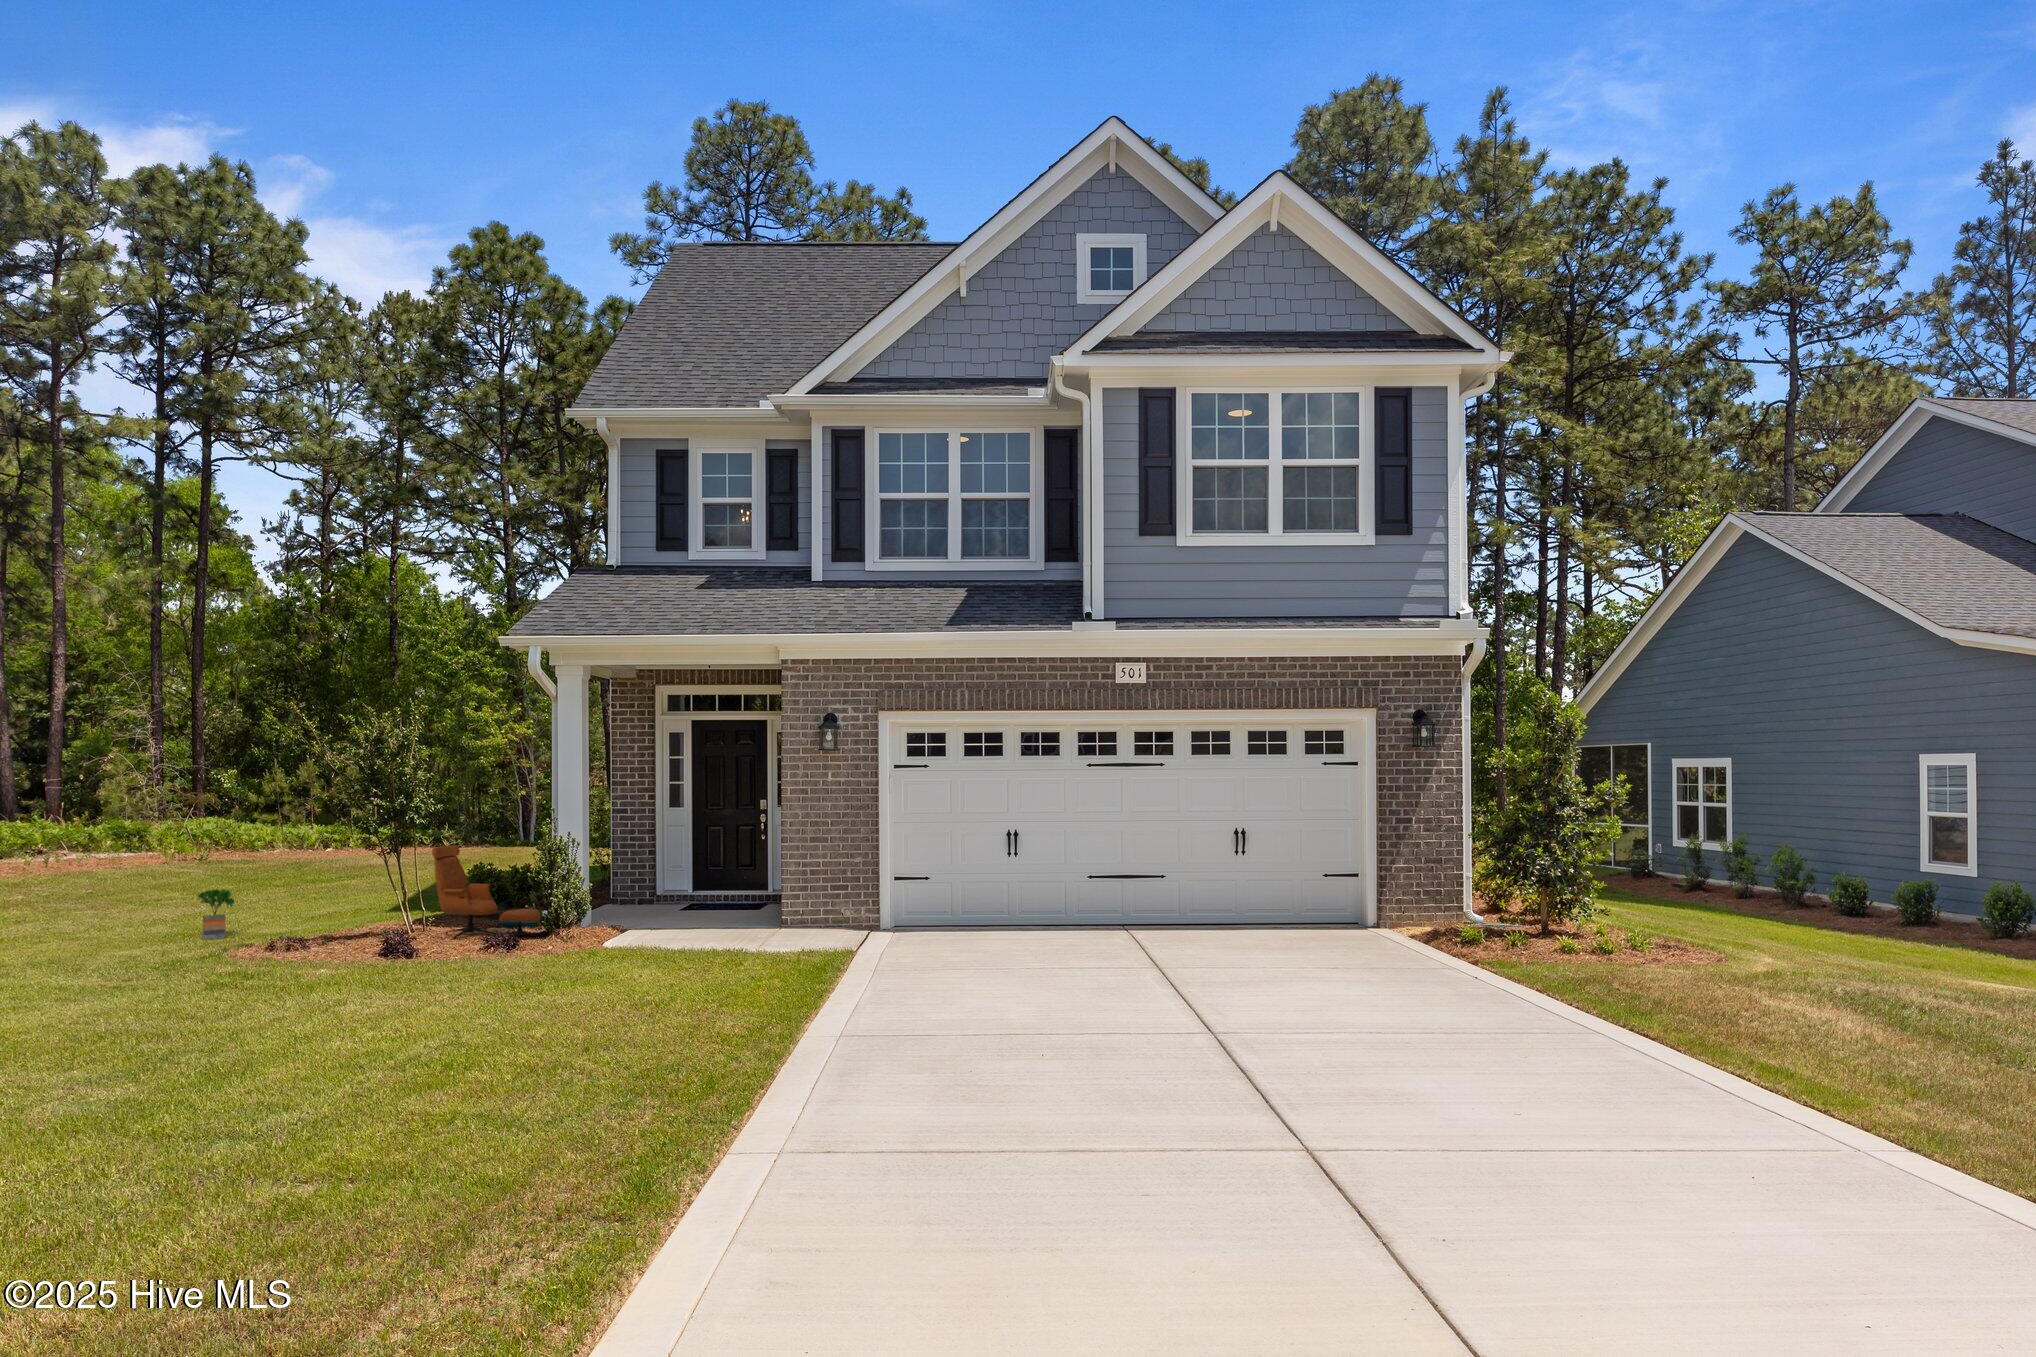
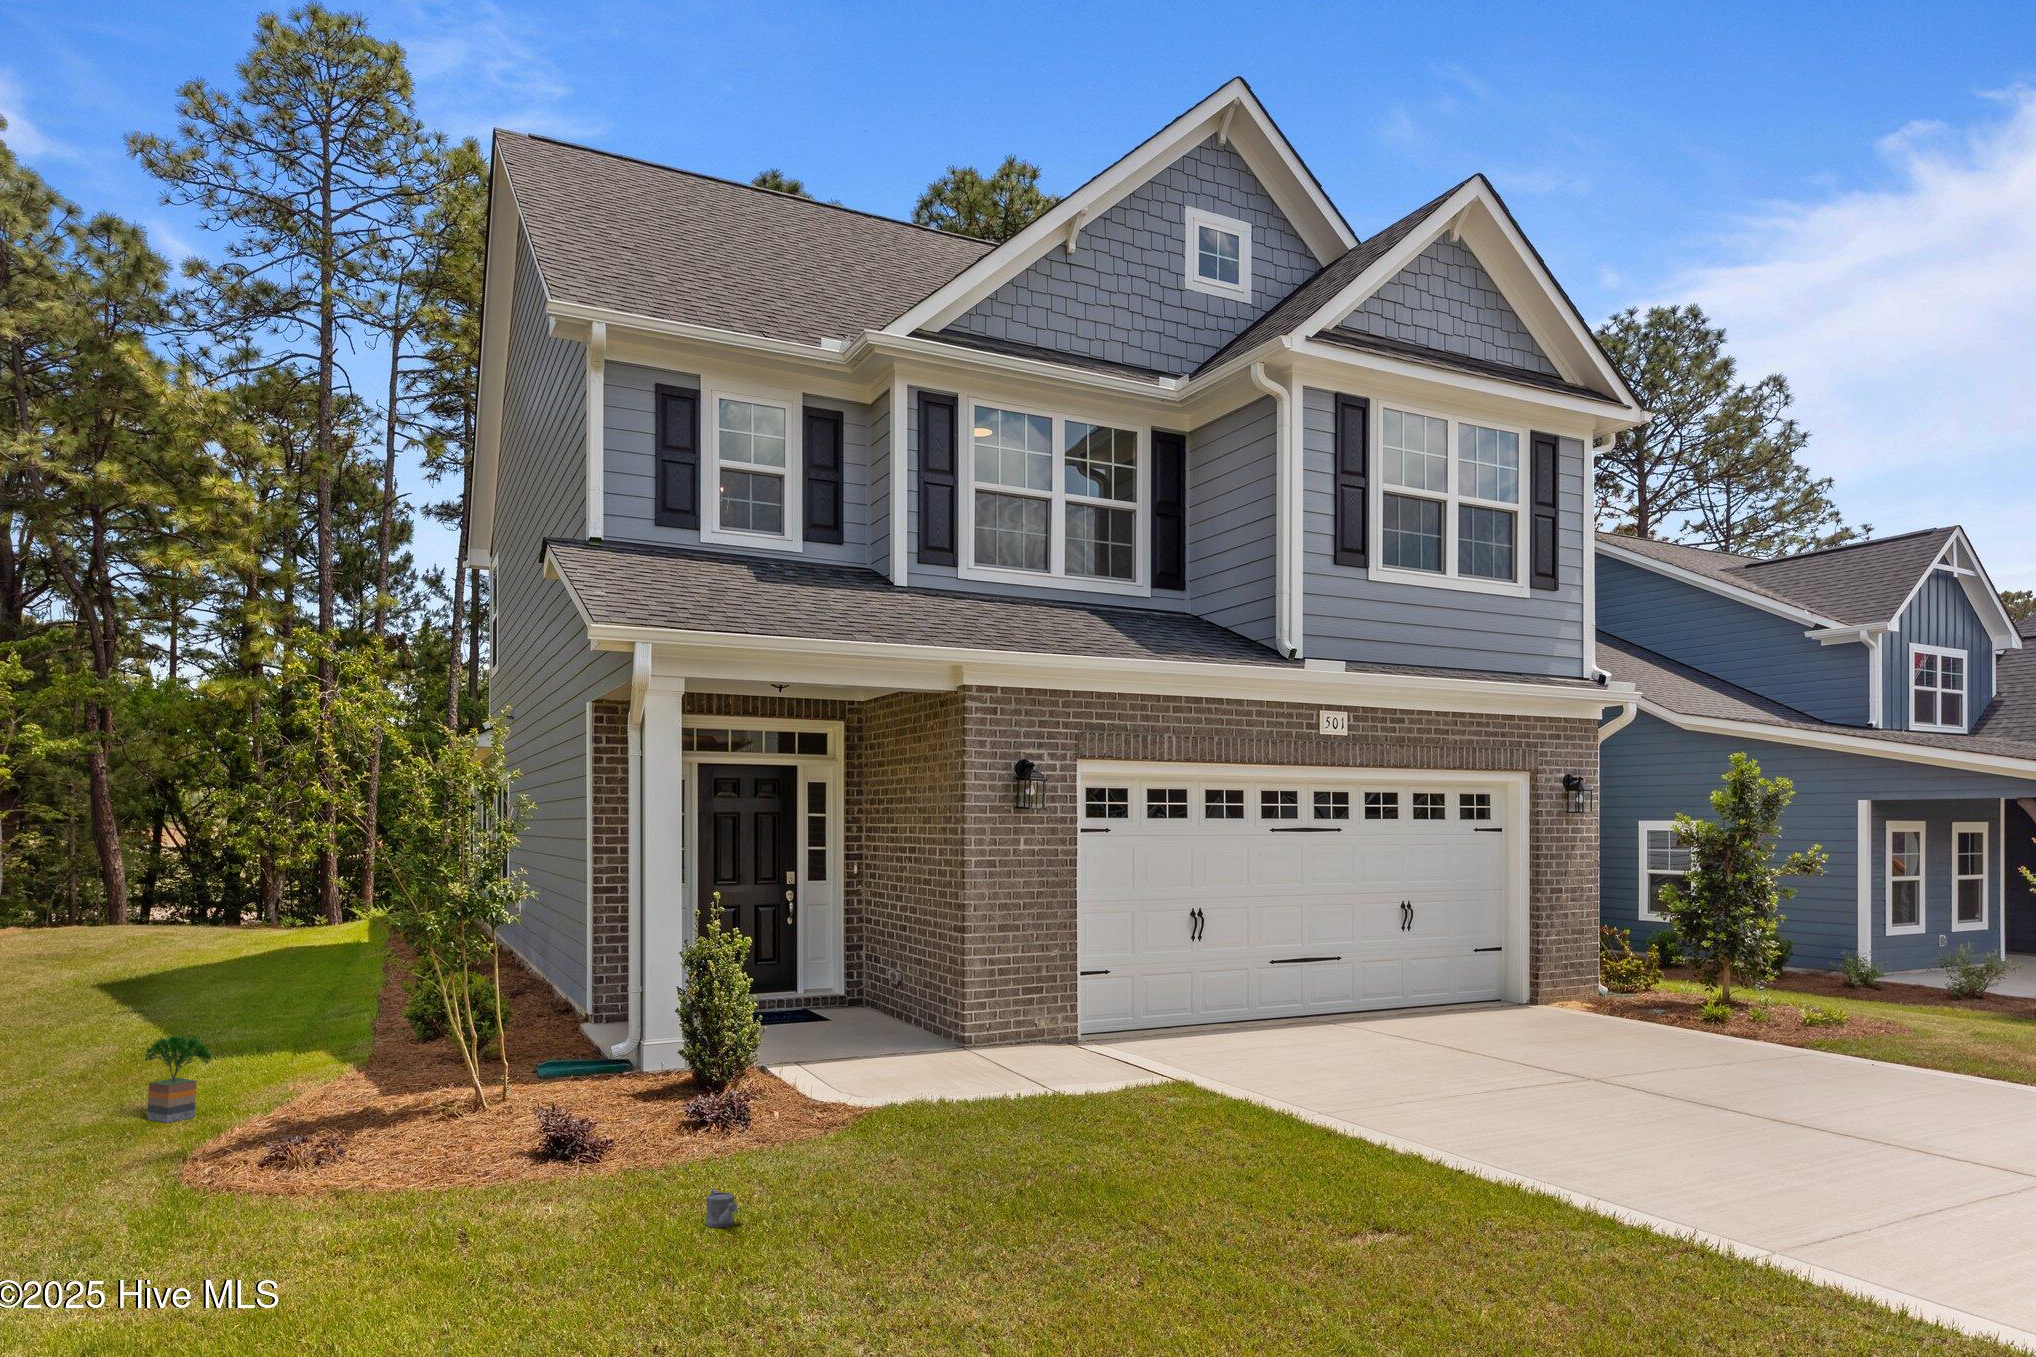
lounge chair: present [432,845,541,940] -> none [530,949,693,1090]
watering can: none [198,993,234,1016] -> present [705,1189,737,1228]

